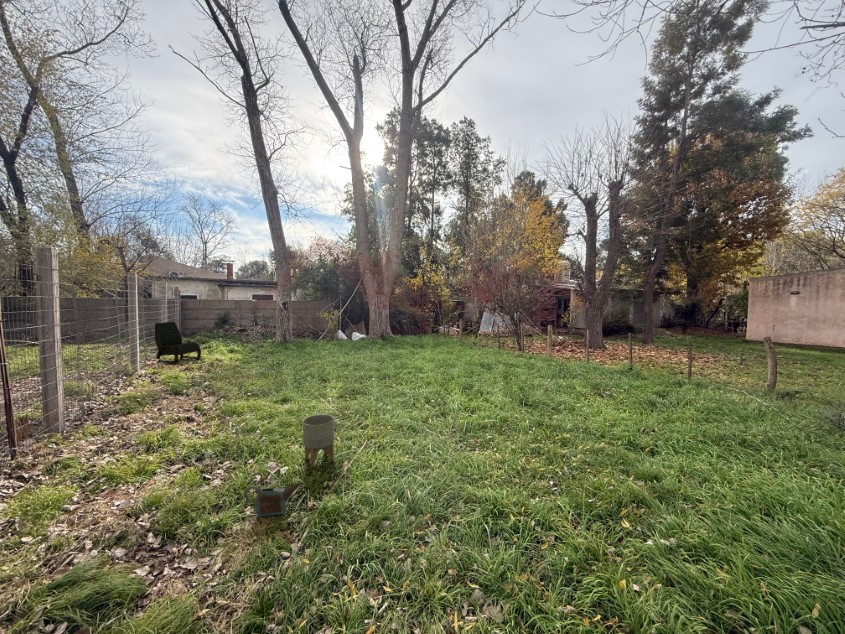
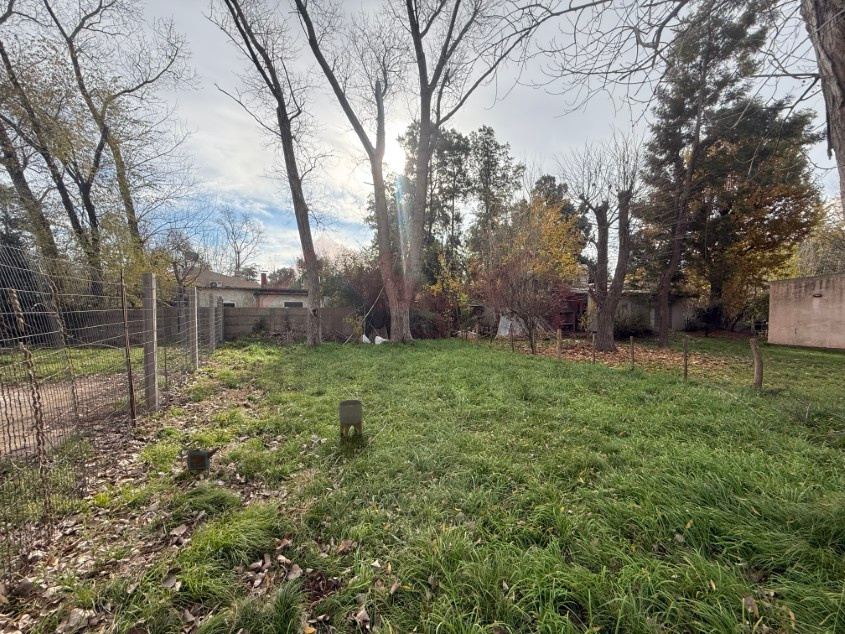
lounge chair: present [155,322,201,365] -> none [201,328,243,365]
watering can: present [244,483,301,517] -> present [180,447,220,470]

